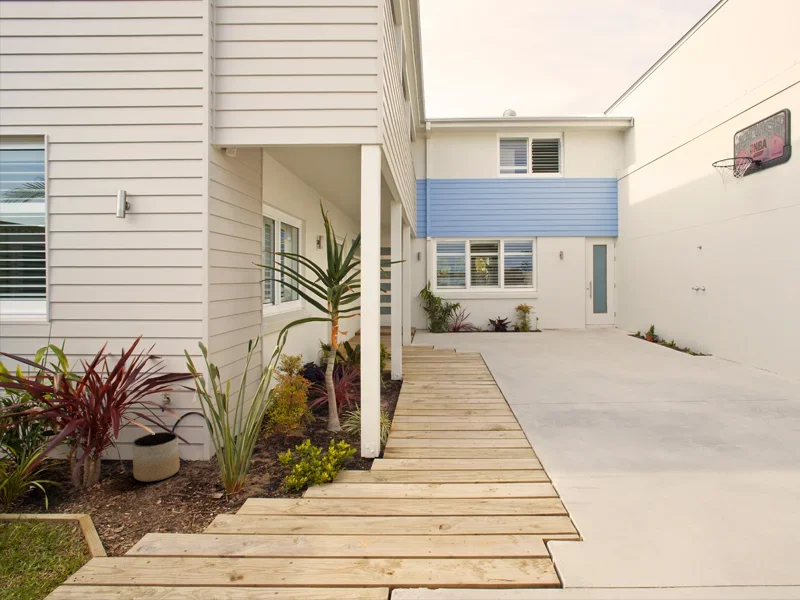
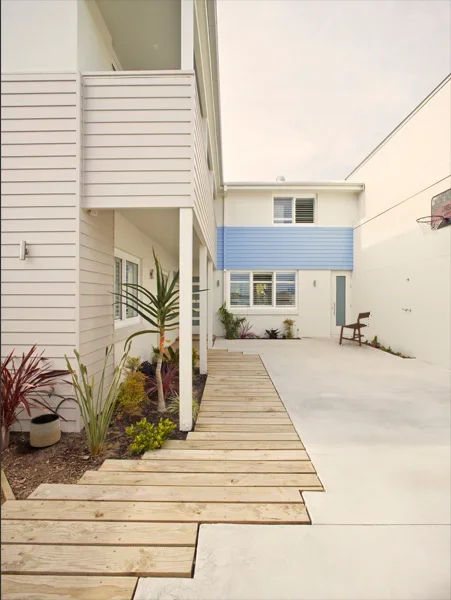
bench: none [607,286,661,341] -> present [339,312,370,346]

